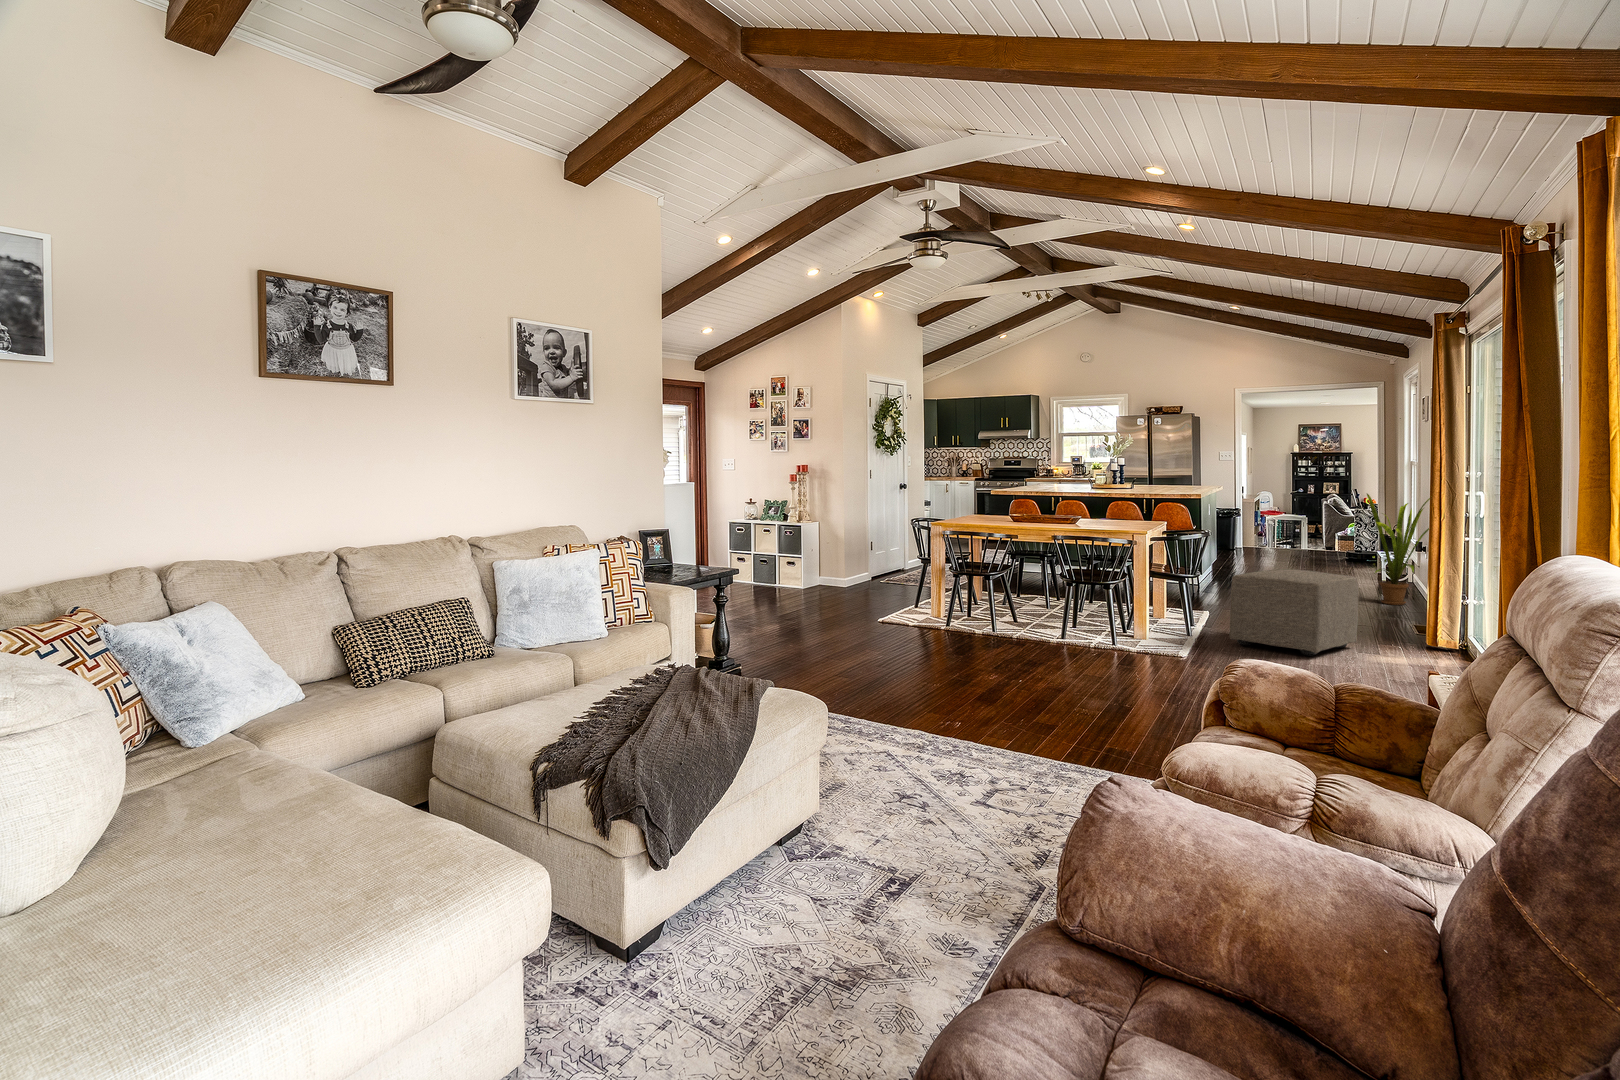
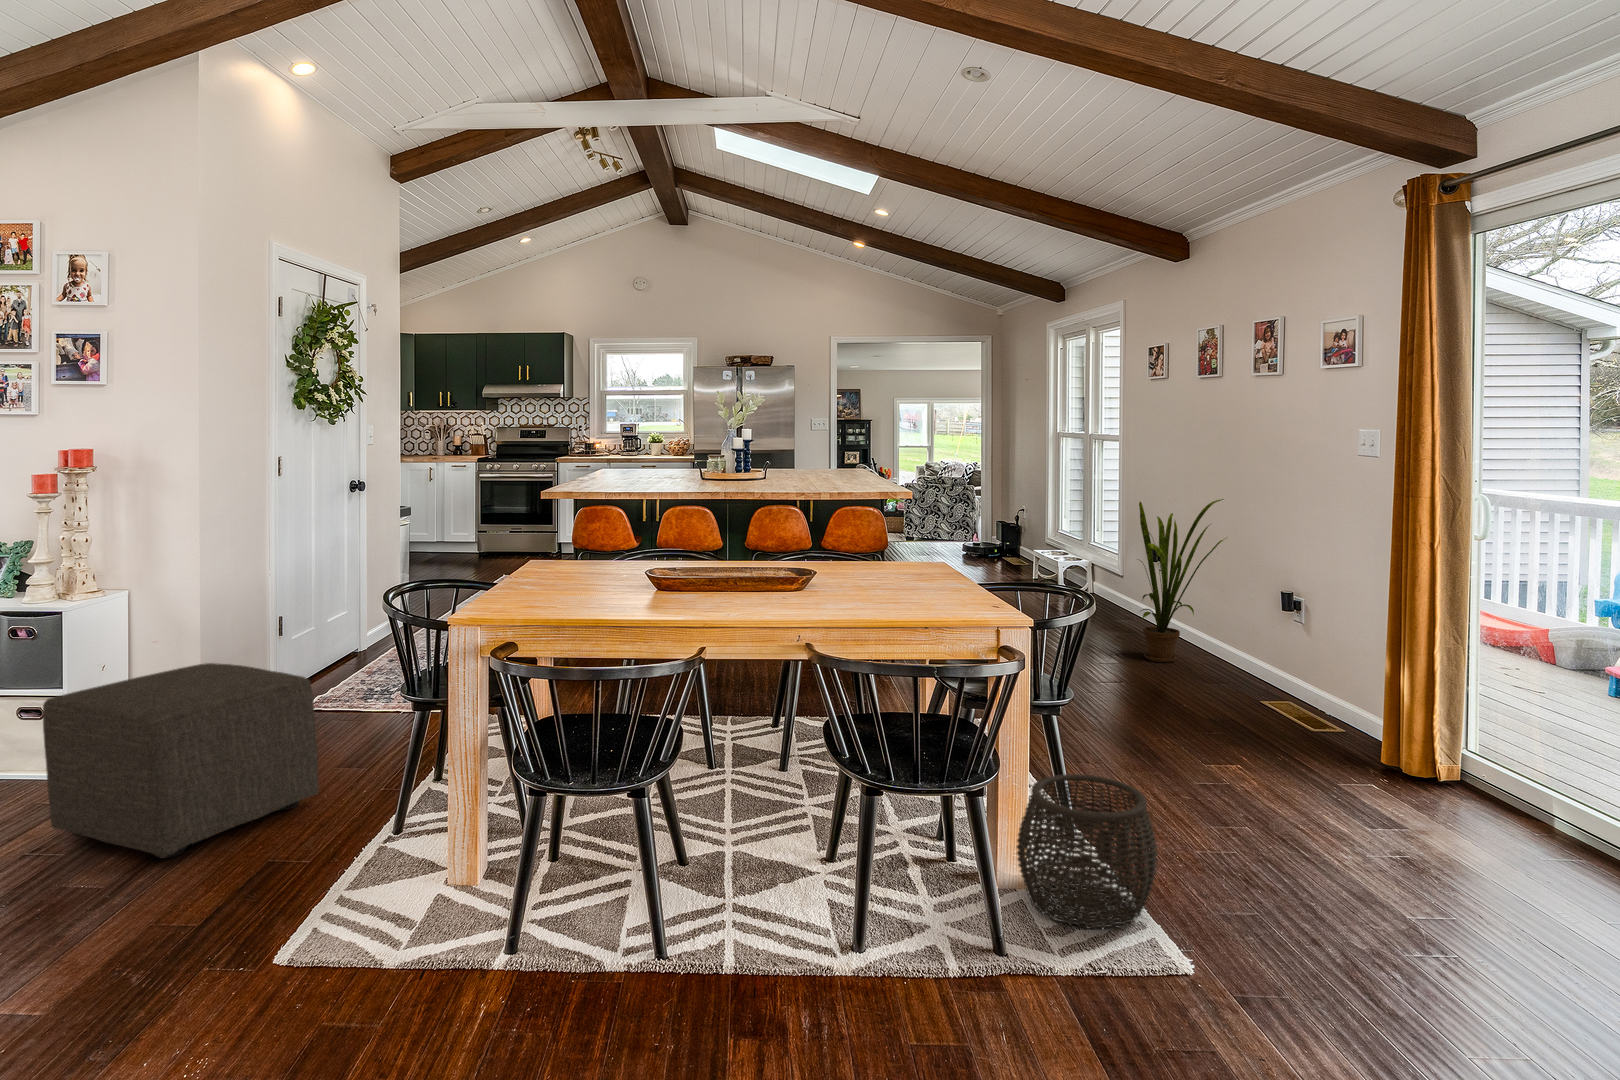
ottoman: present [1230,569,1359,656] -> present [43,663,319,858]
woven basket: none [1137,597,1201,655] -> present [1017,774,1158,929]

